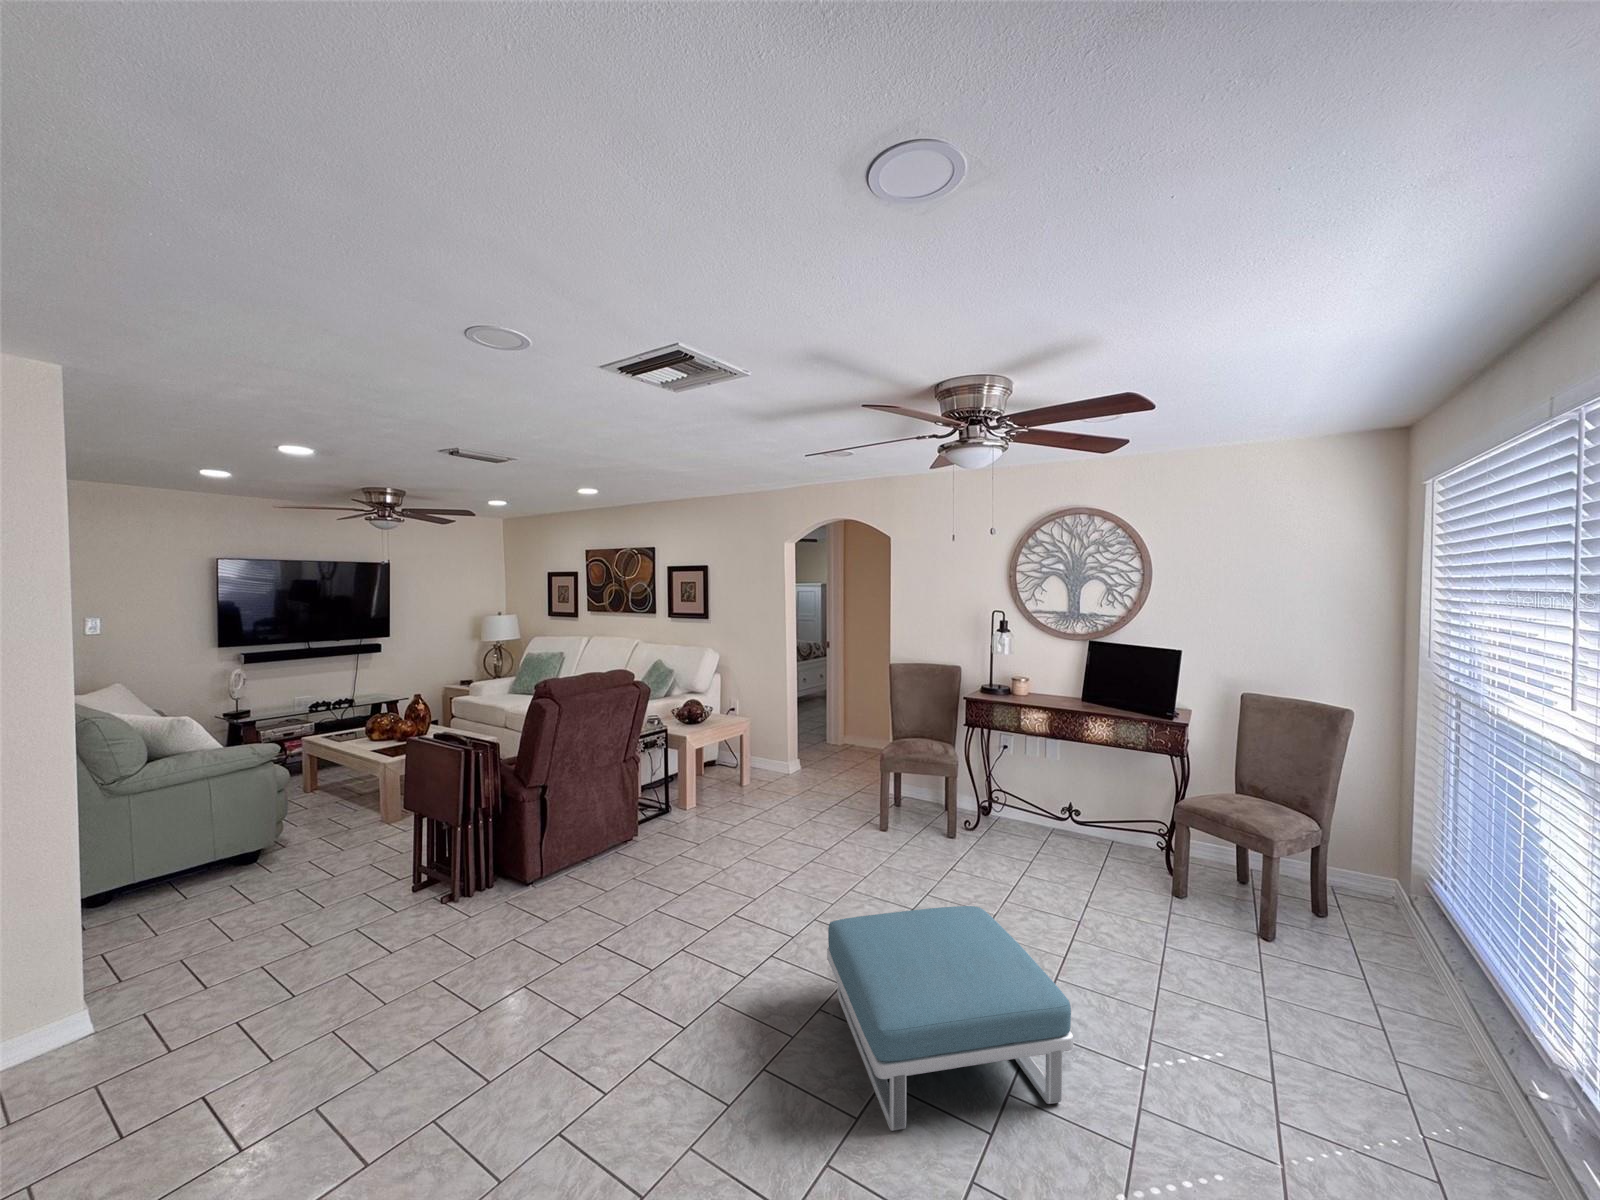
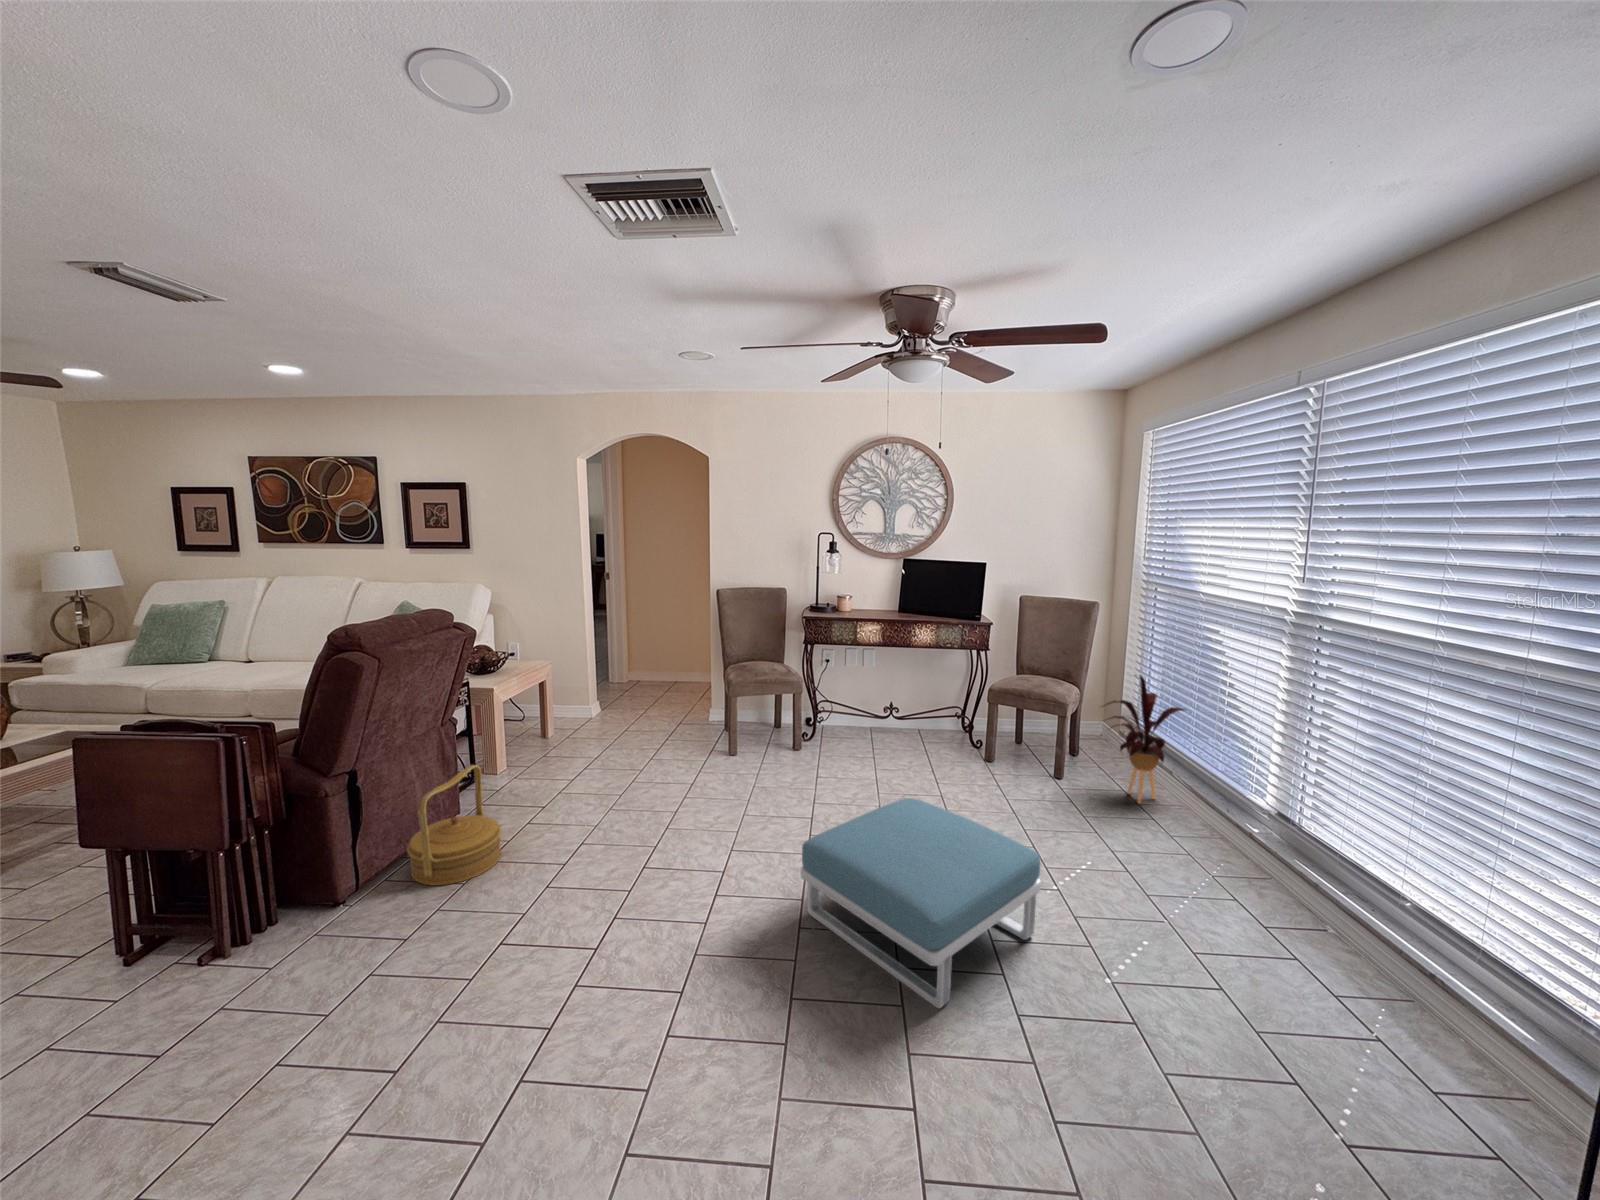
woven basket: none [578,797,647,890] -> present [407,765,501,886]
house plant: none [1301,815,1468,1005] -> present [1105,676,1184,804]

